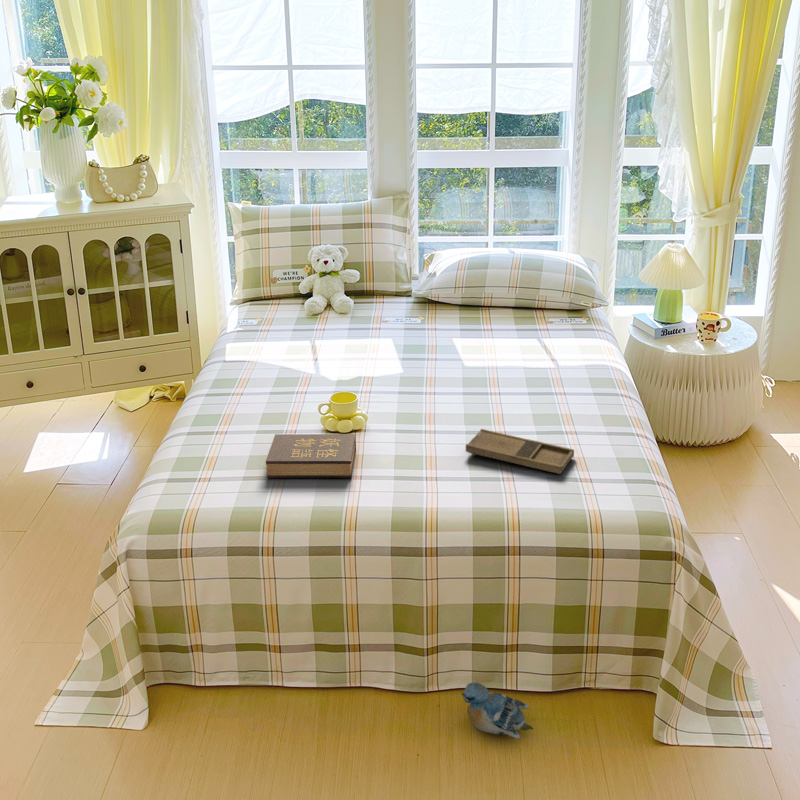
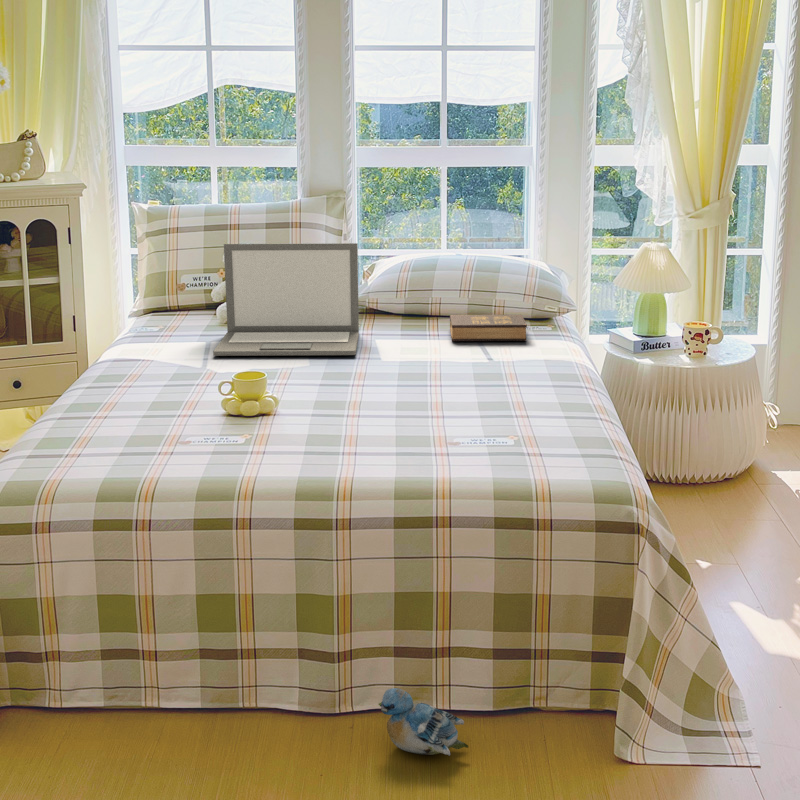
laptop: none [307,256,426,360] -> present [213,243,359,356]
tray: present [466,429,574,474] -> none [392,407,522,447]
hardback book: present [266,434,356,478] -> present [450,315,527,341]

